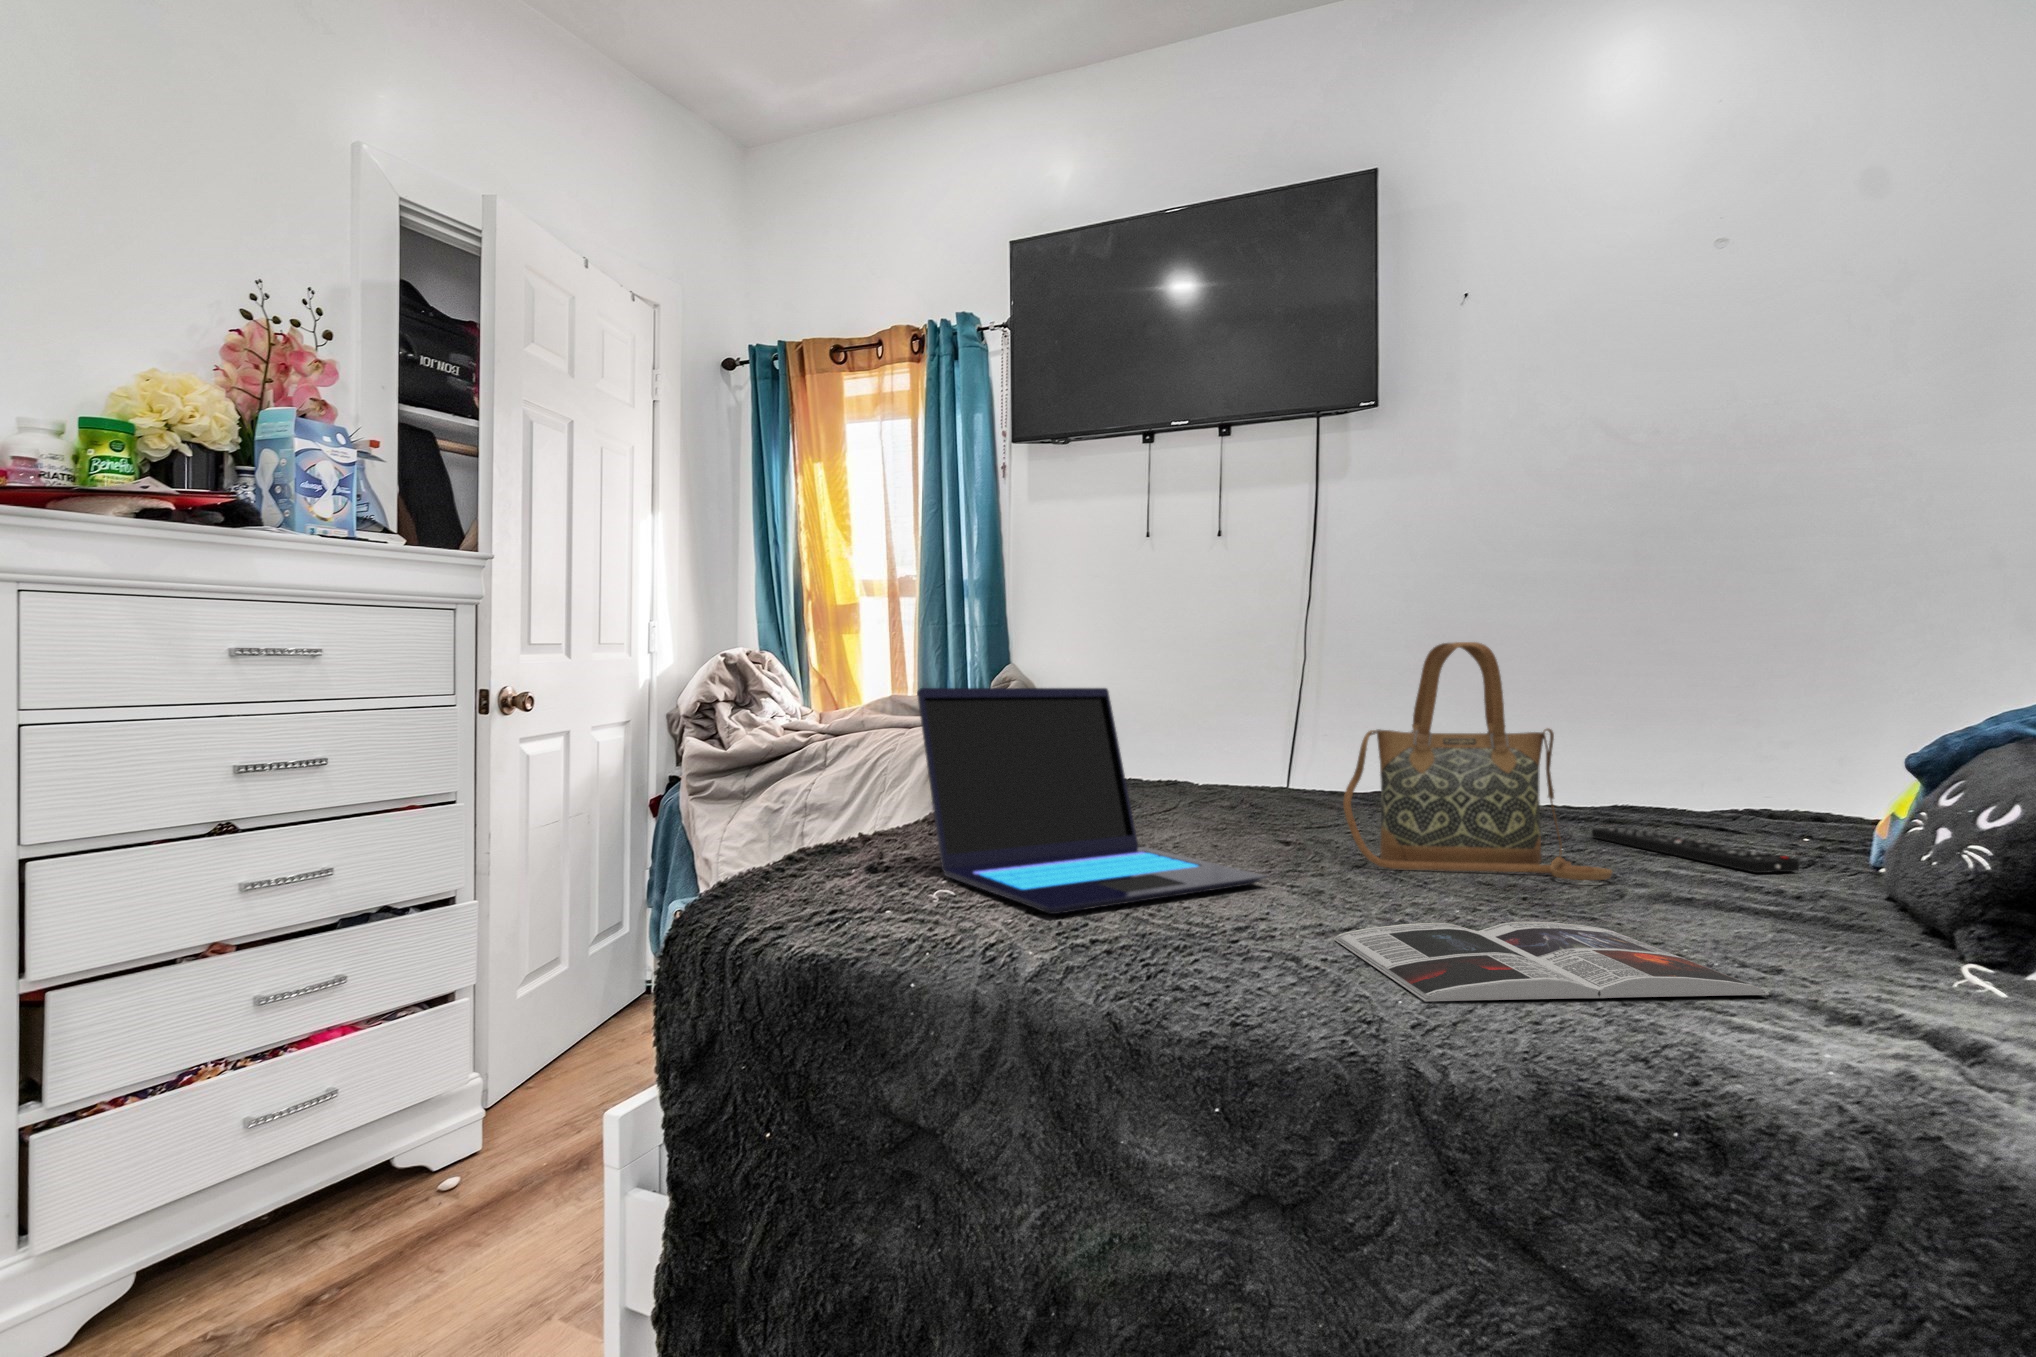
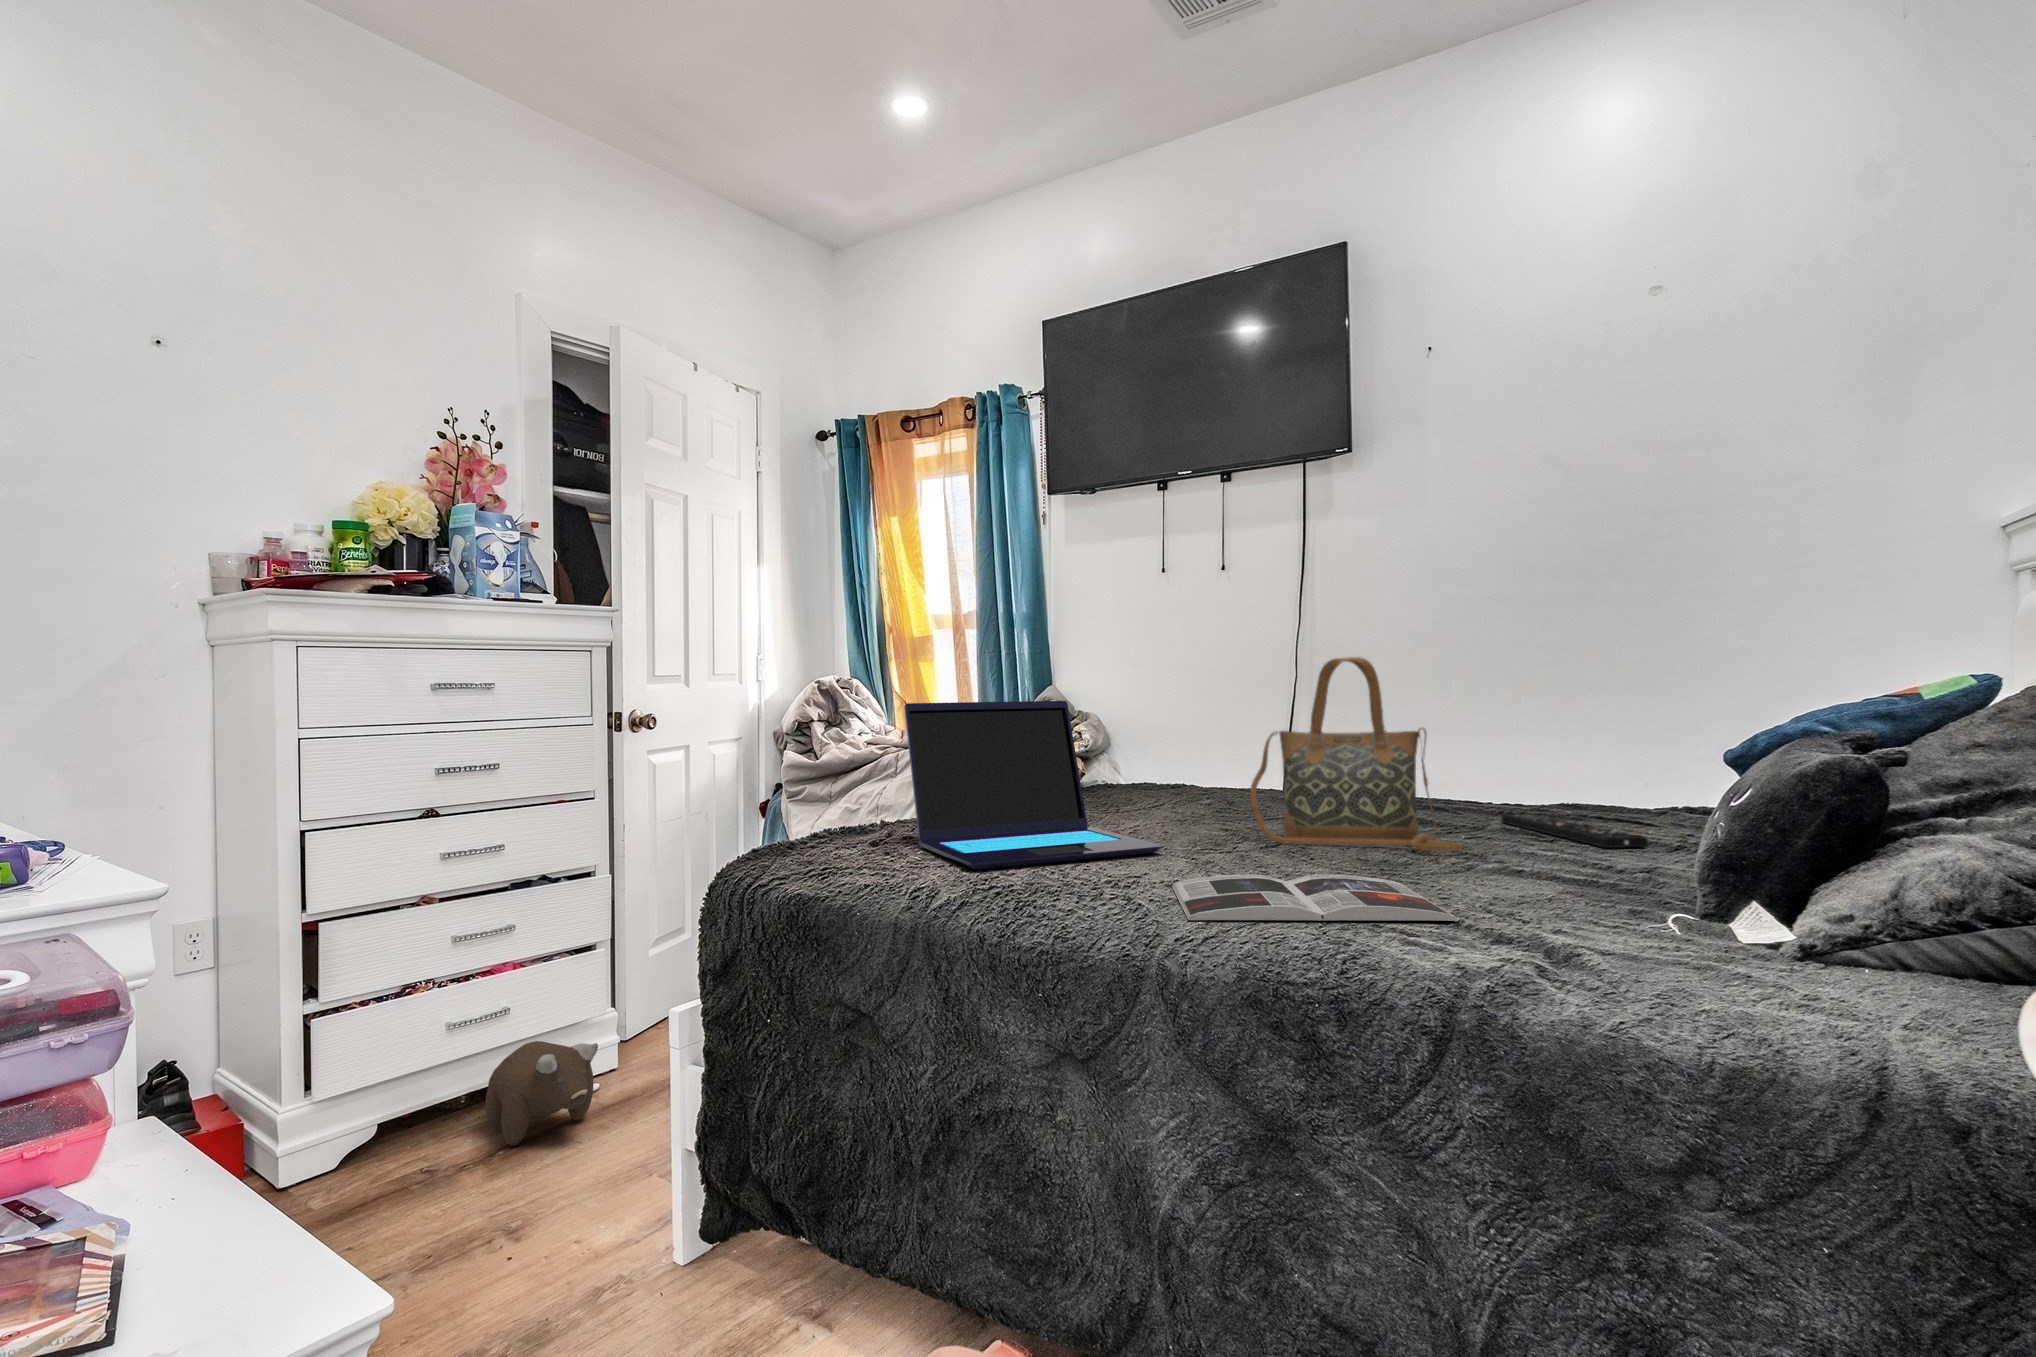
plush toy: none [304,1128,468,1275] -> present [485,1041,598,1146]

